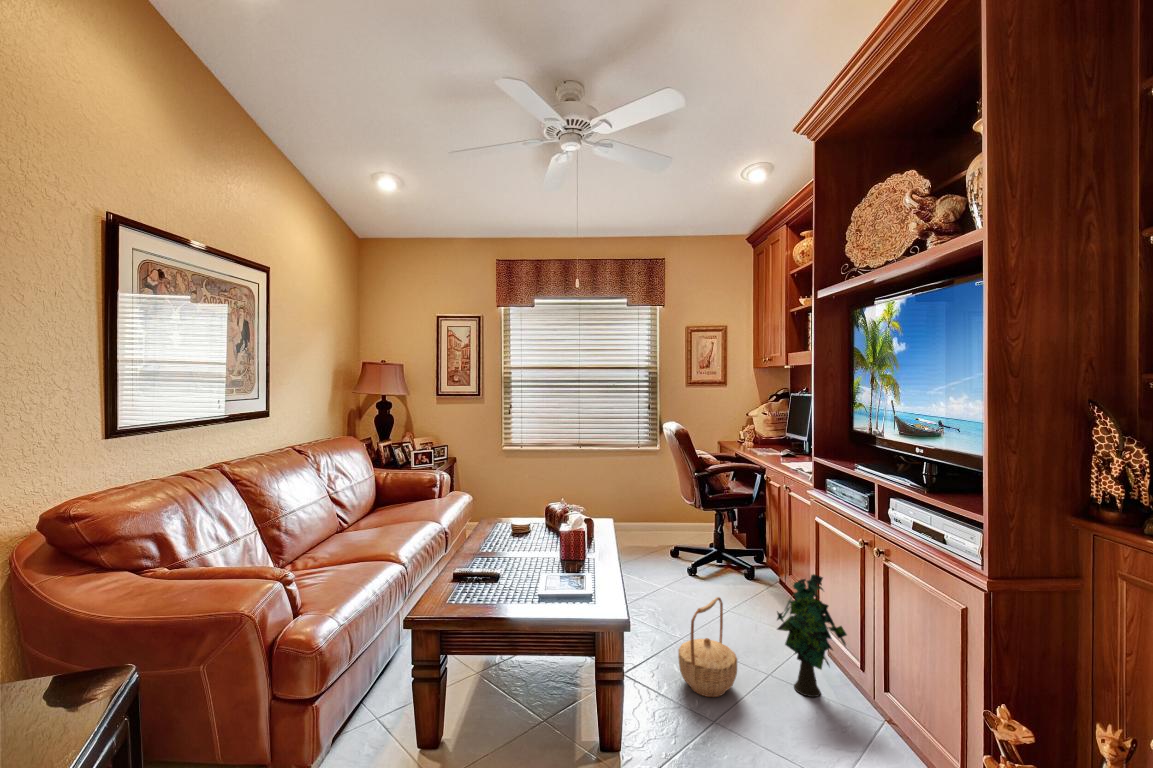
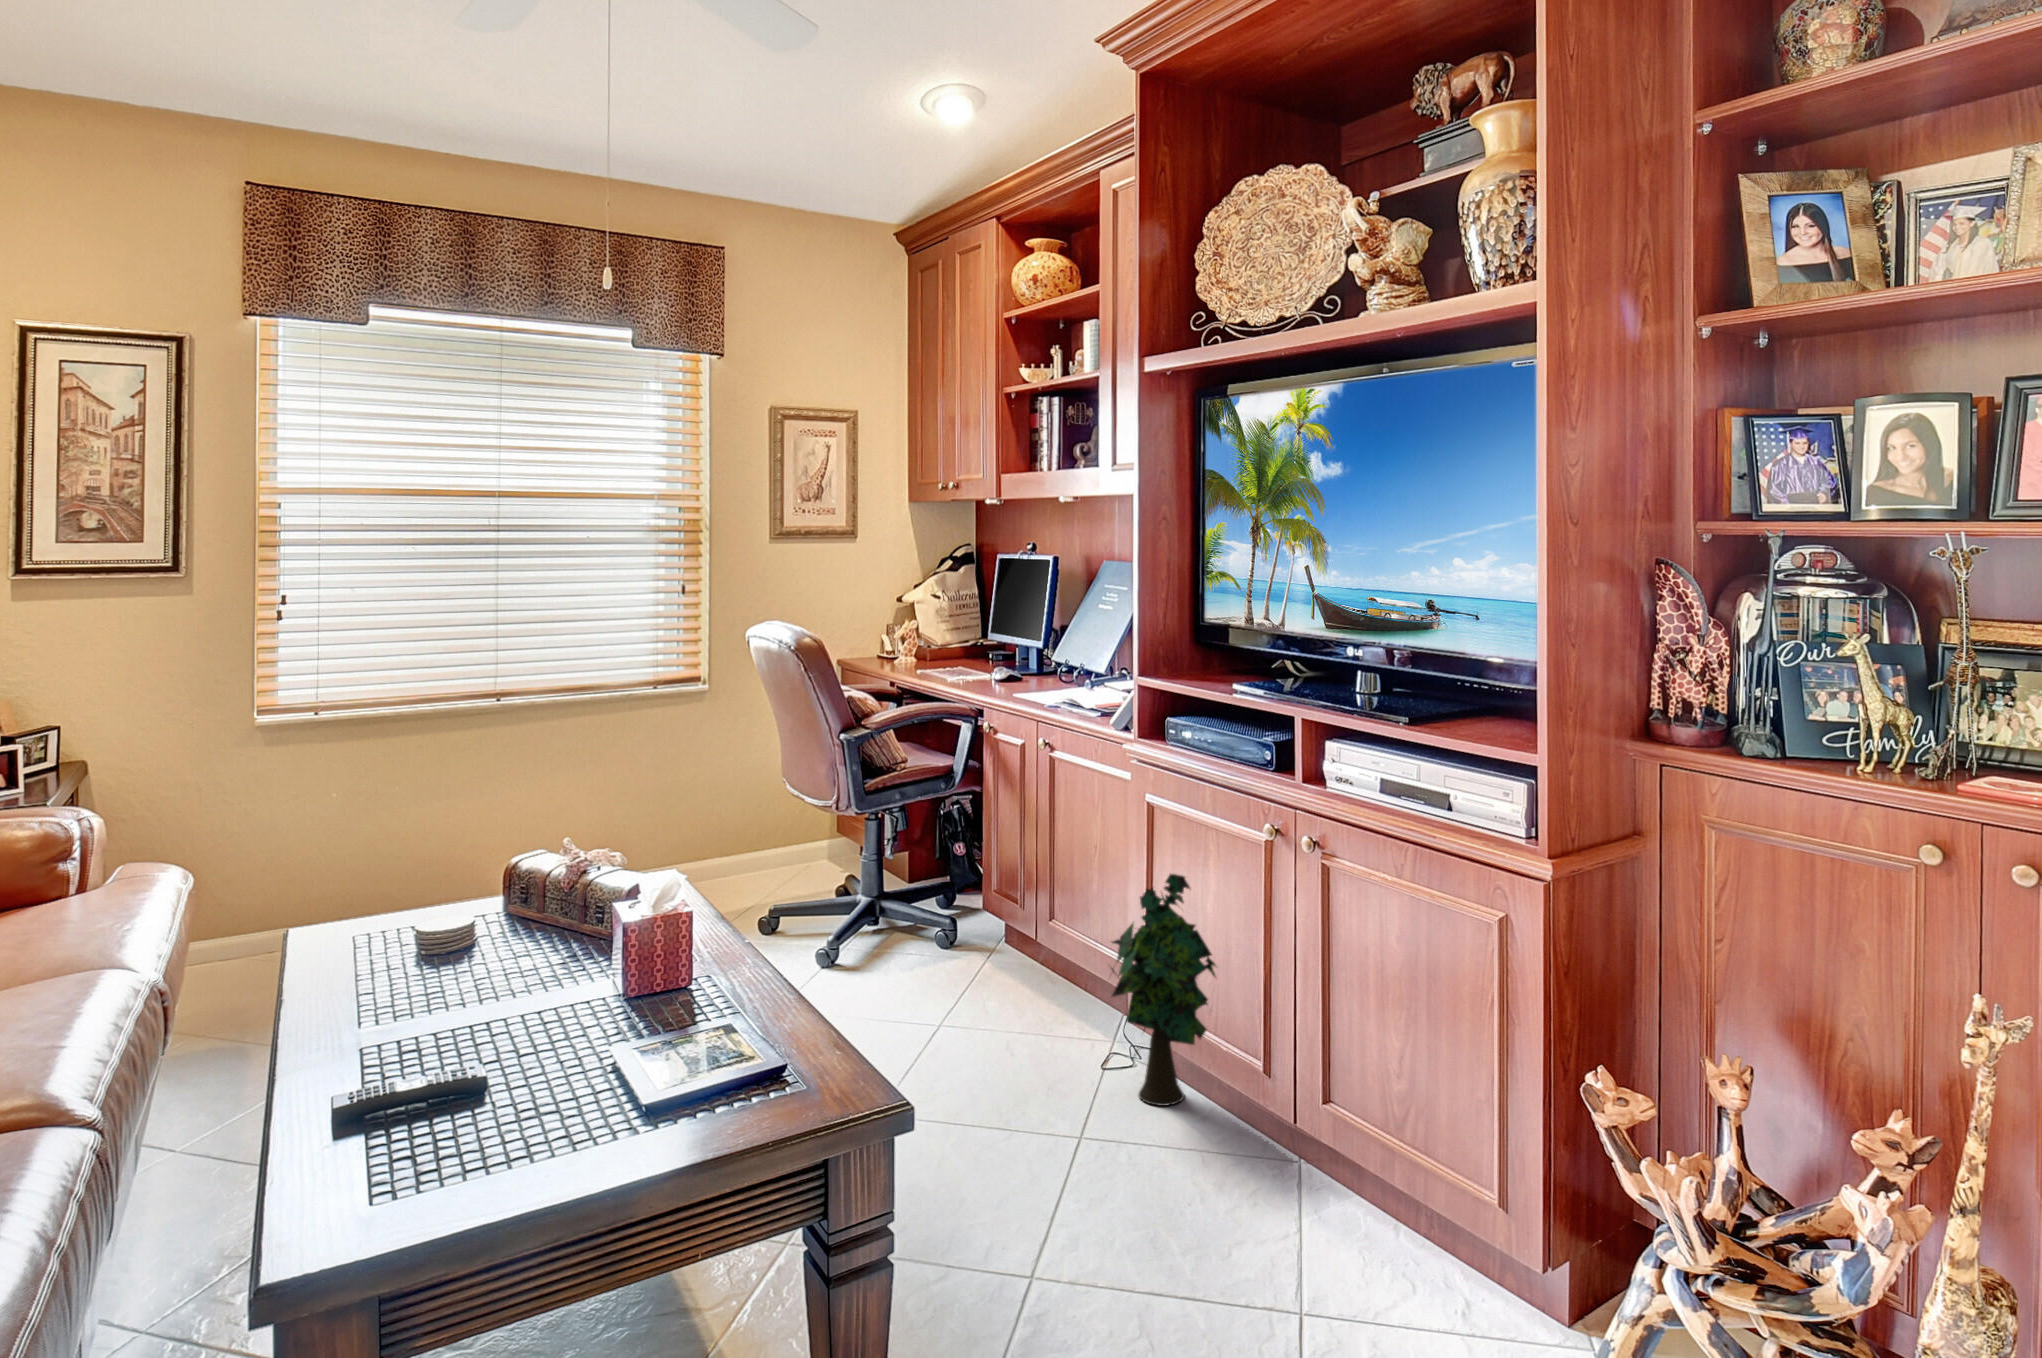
basket: present [678,597,737,697] -> none [944,963,1064,1170]

